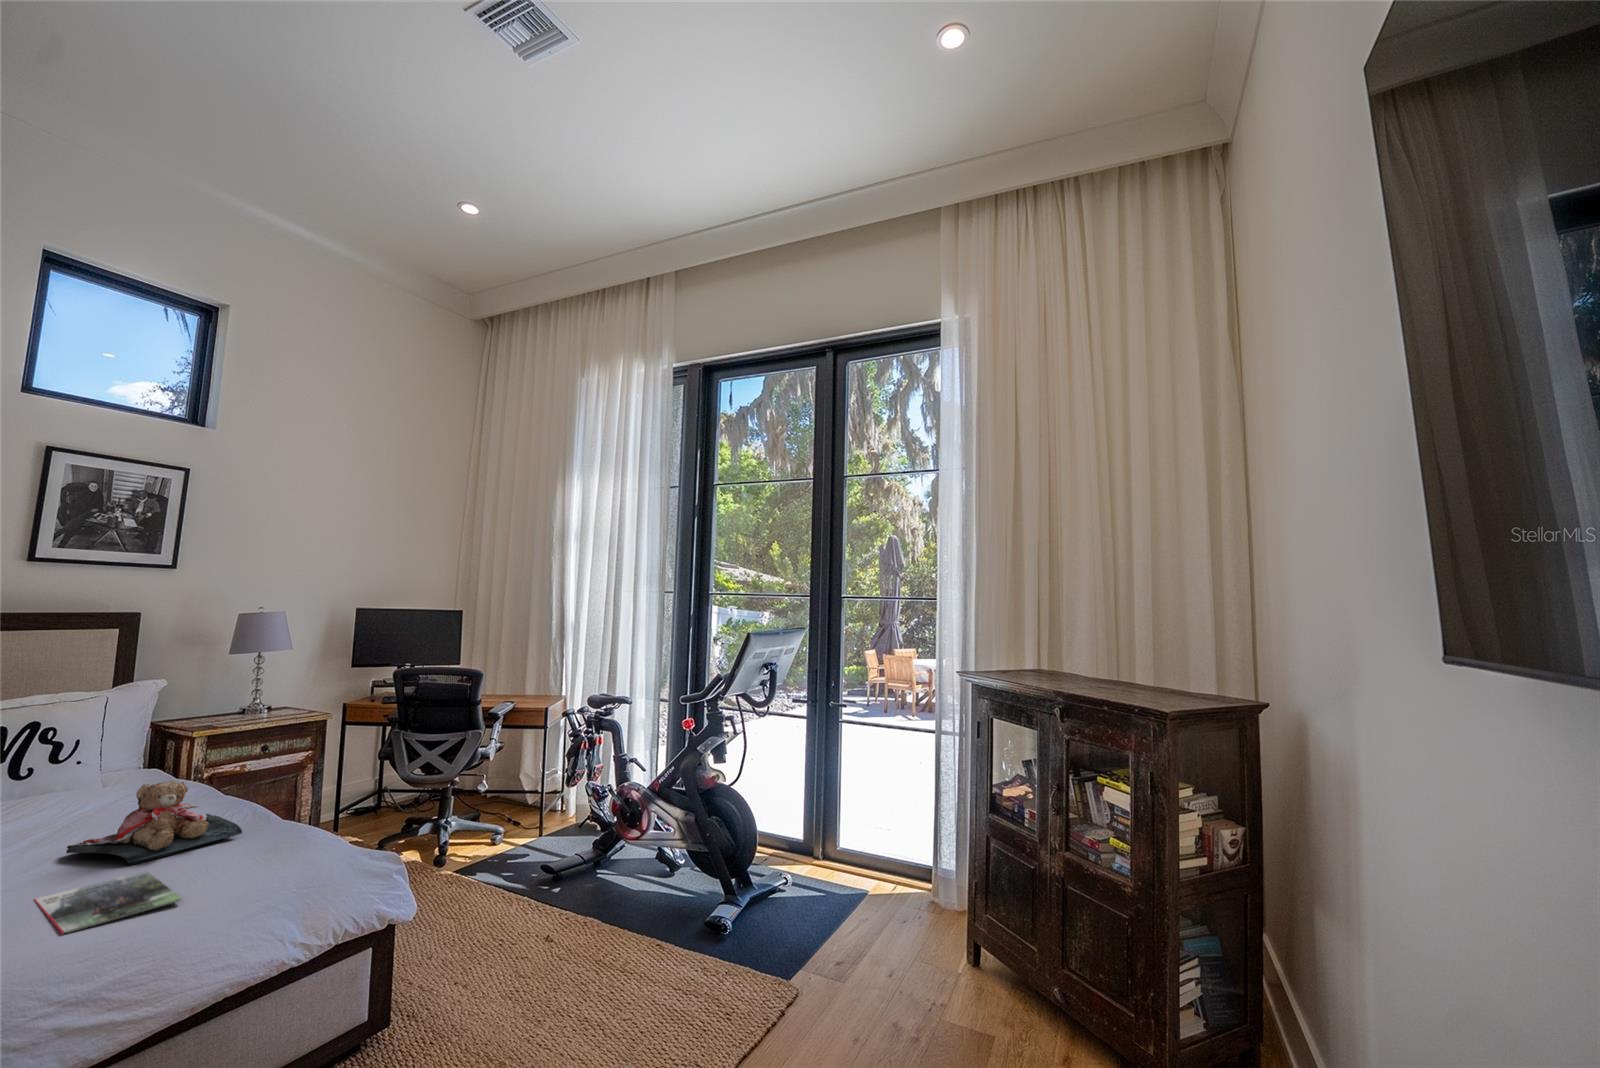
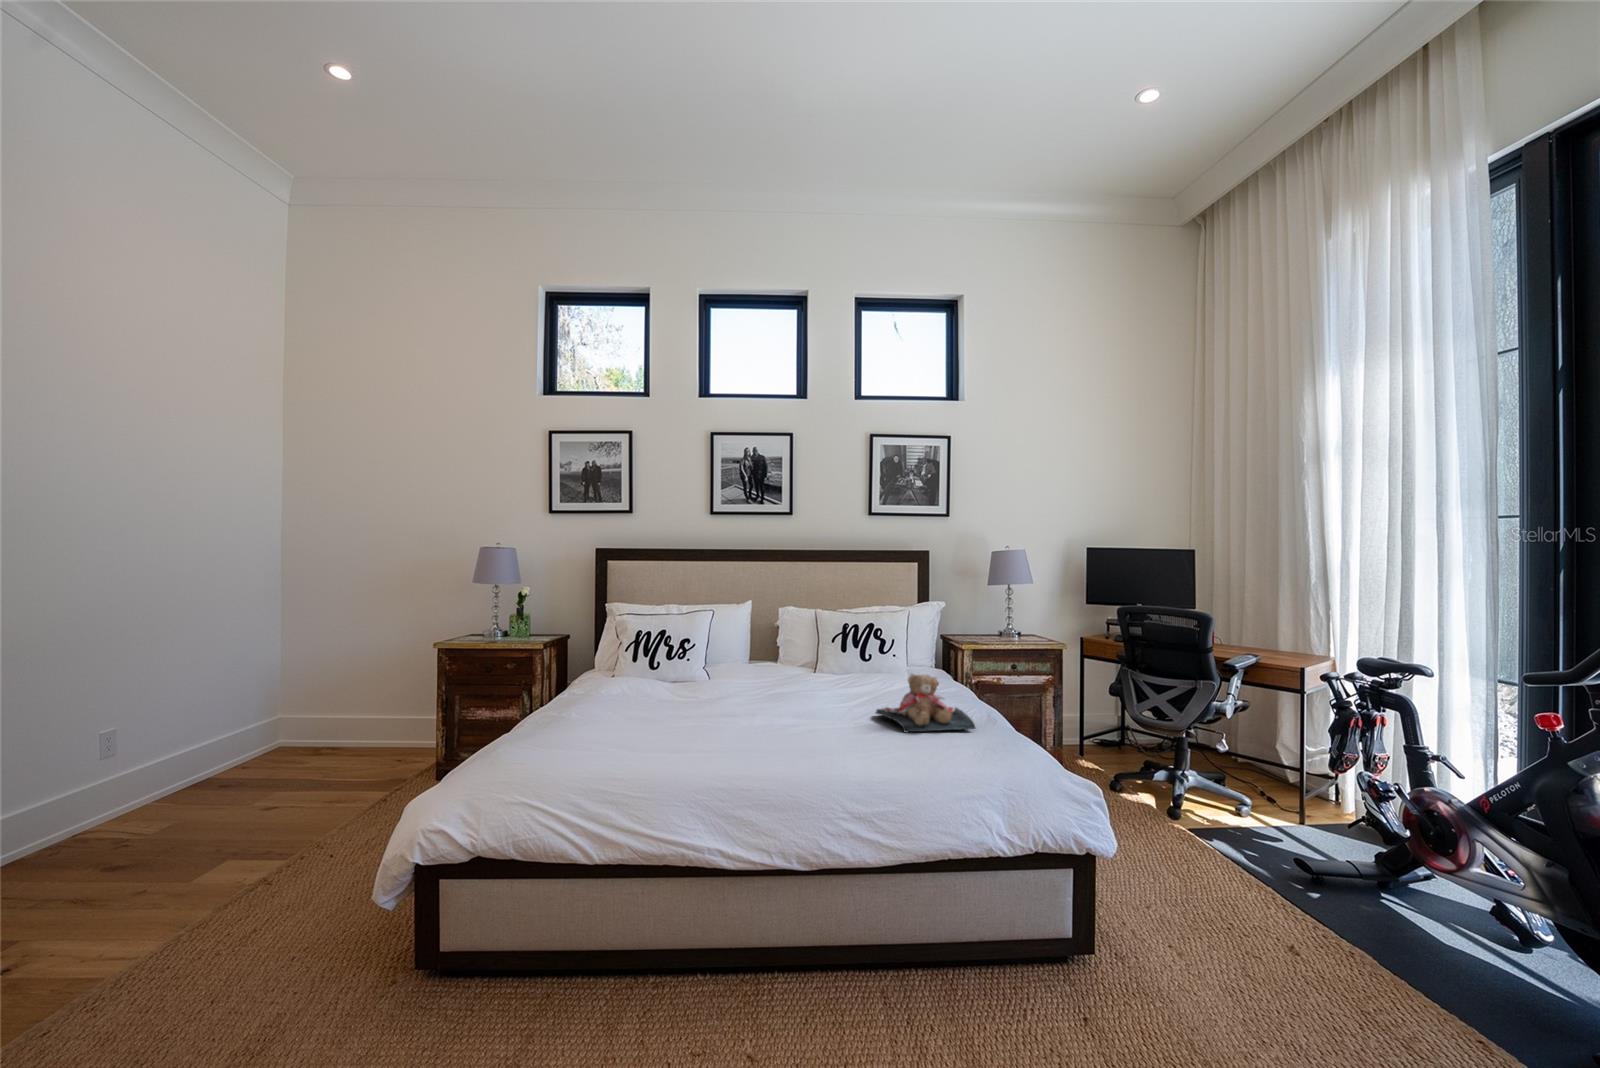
magazine: present [35,871,182,935] -> none [852,738,922,767]

